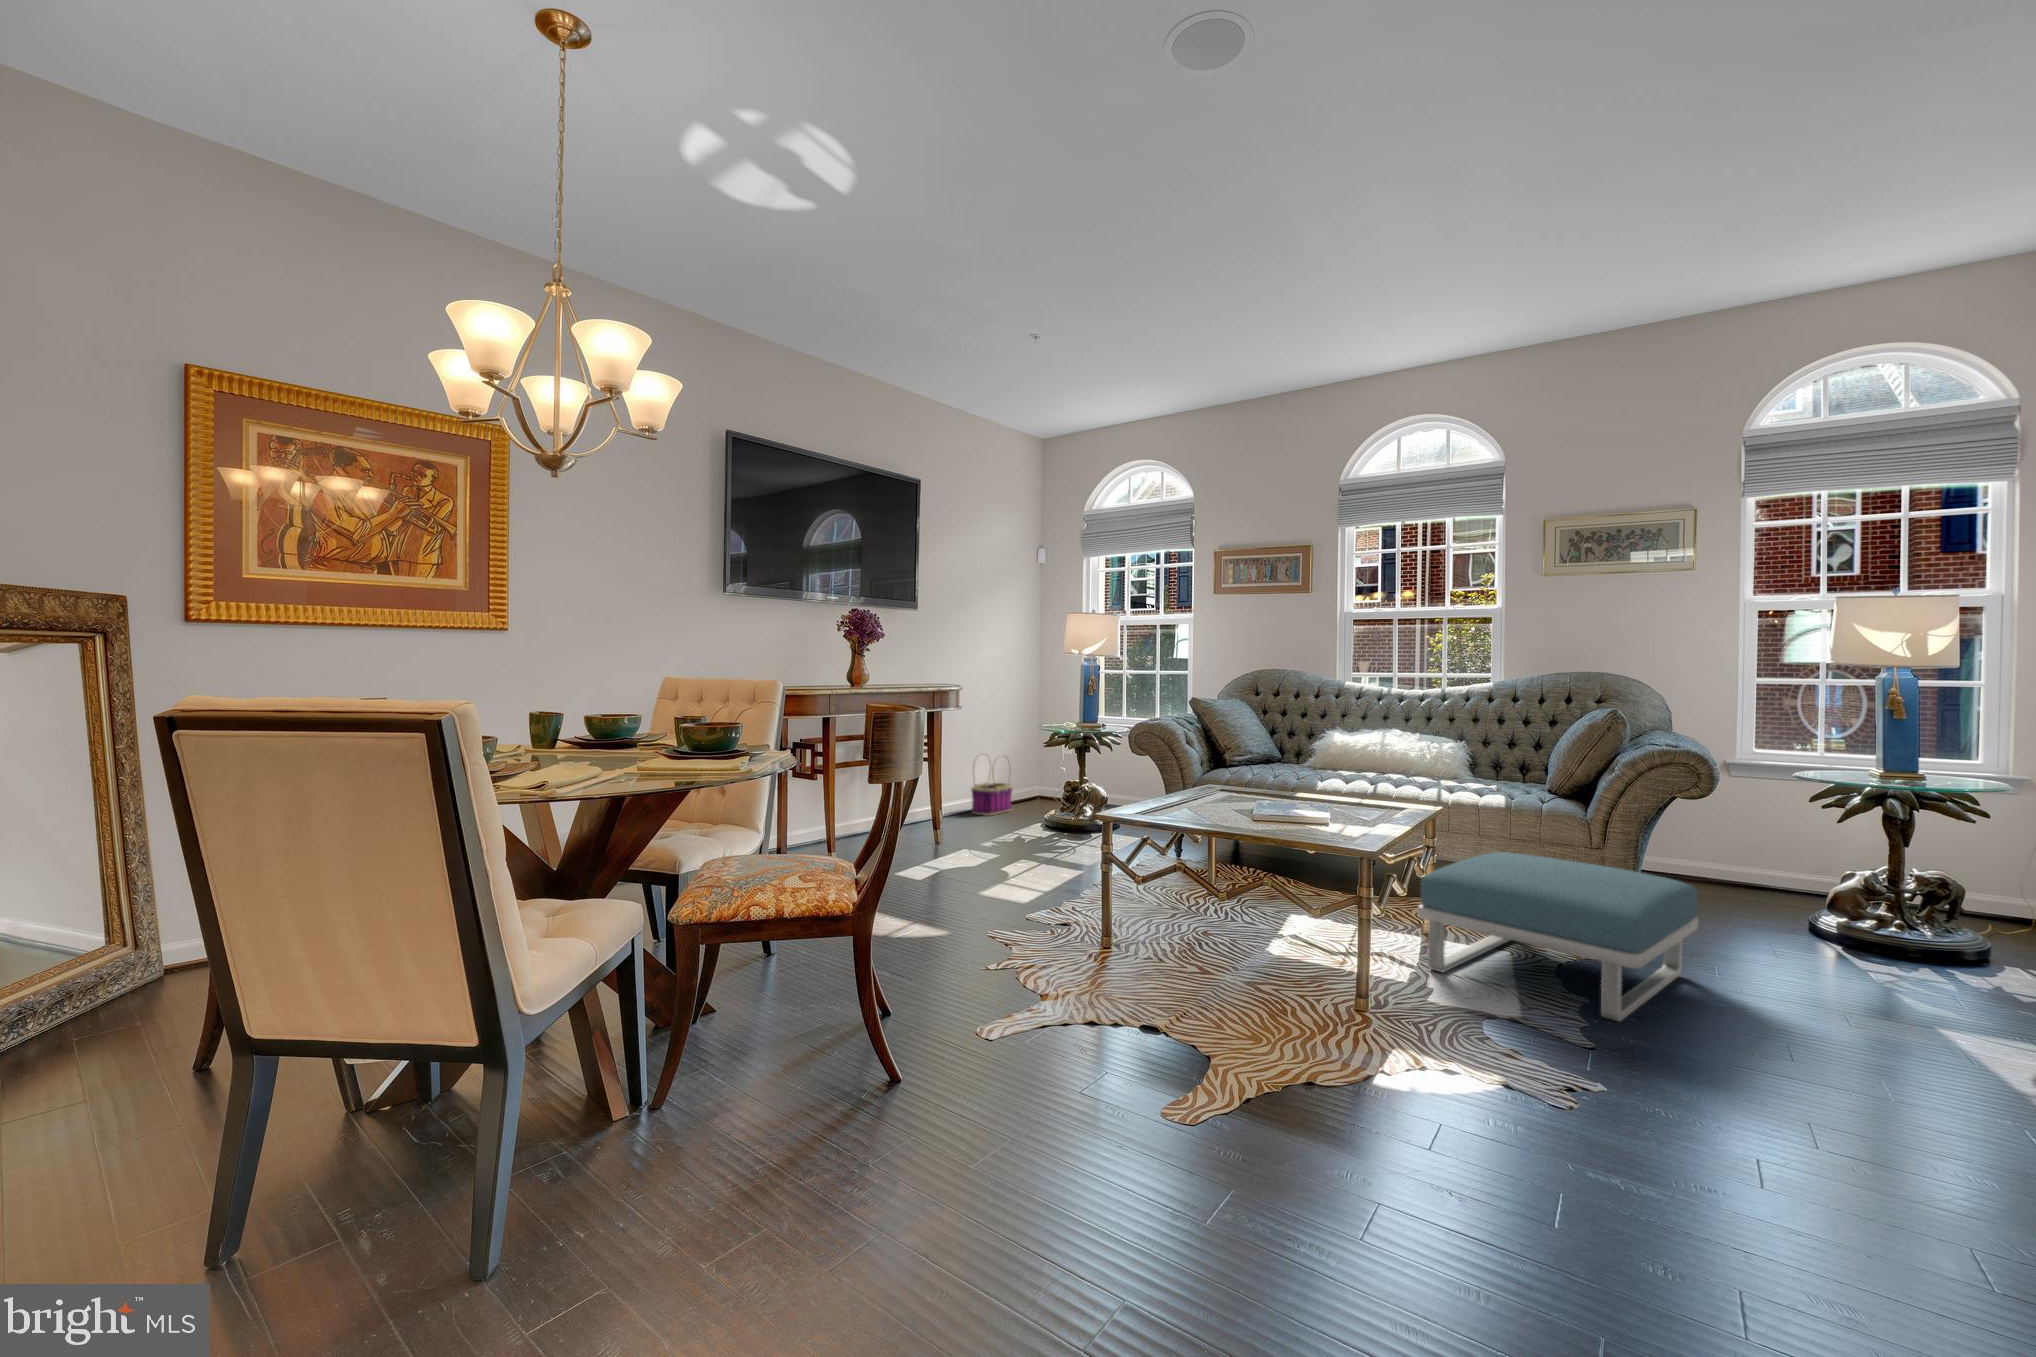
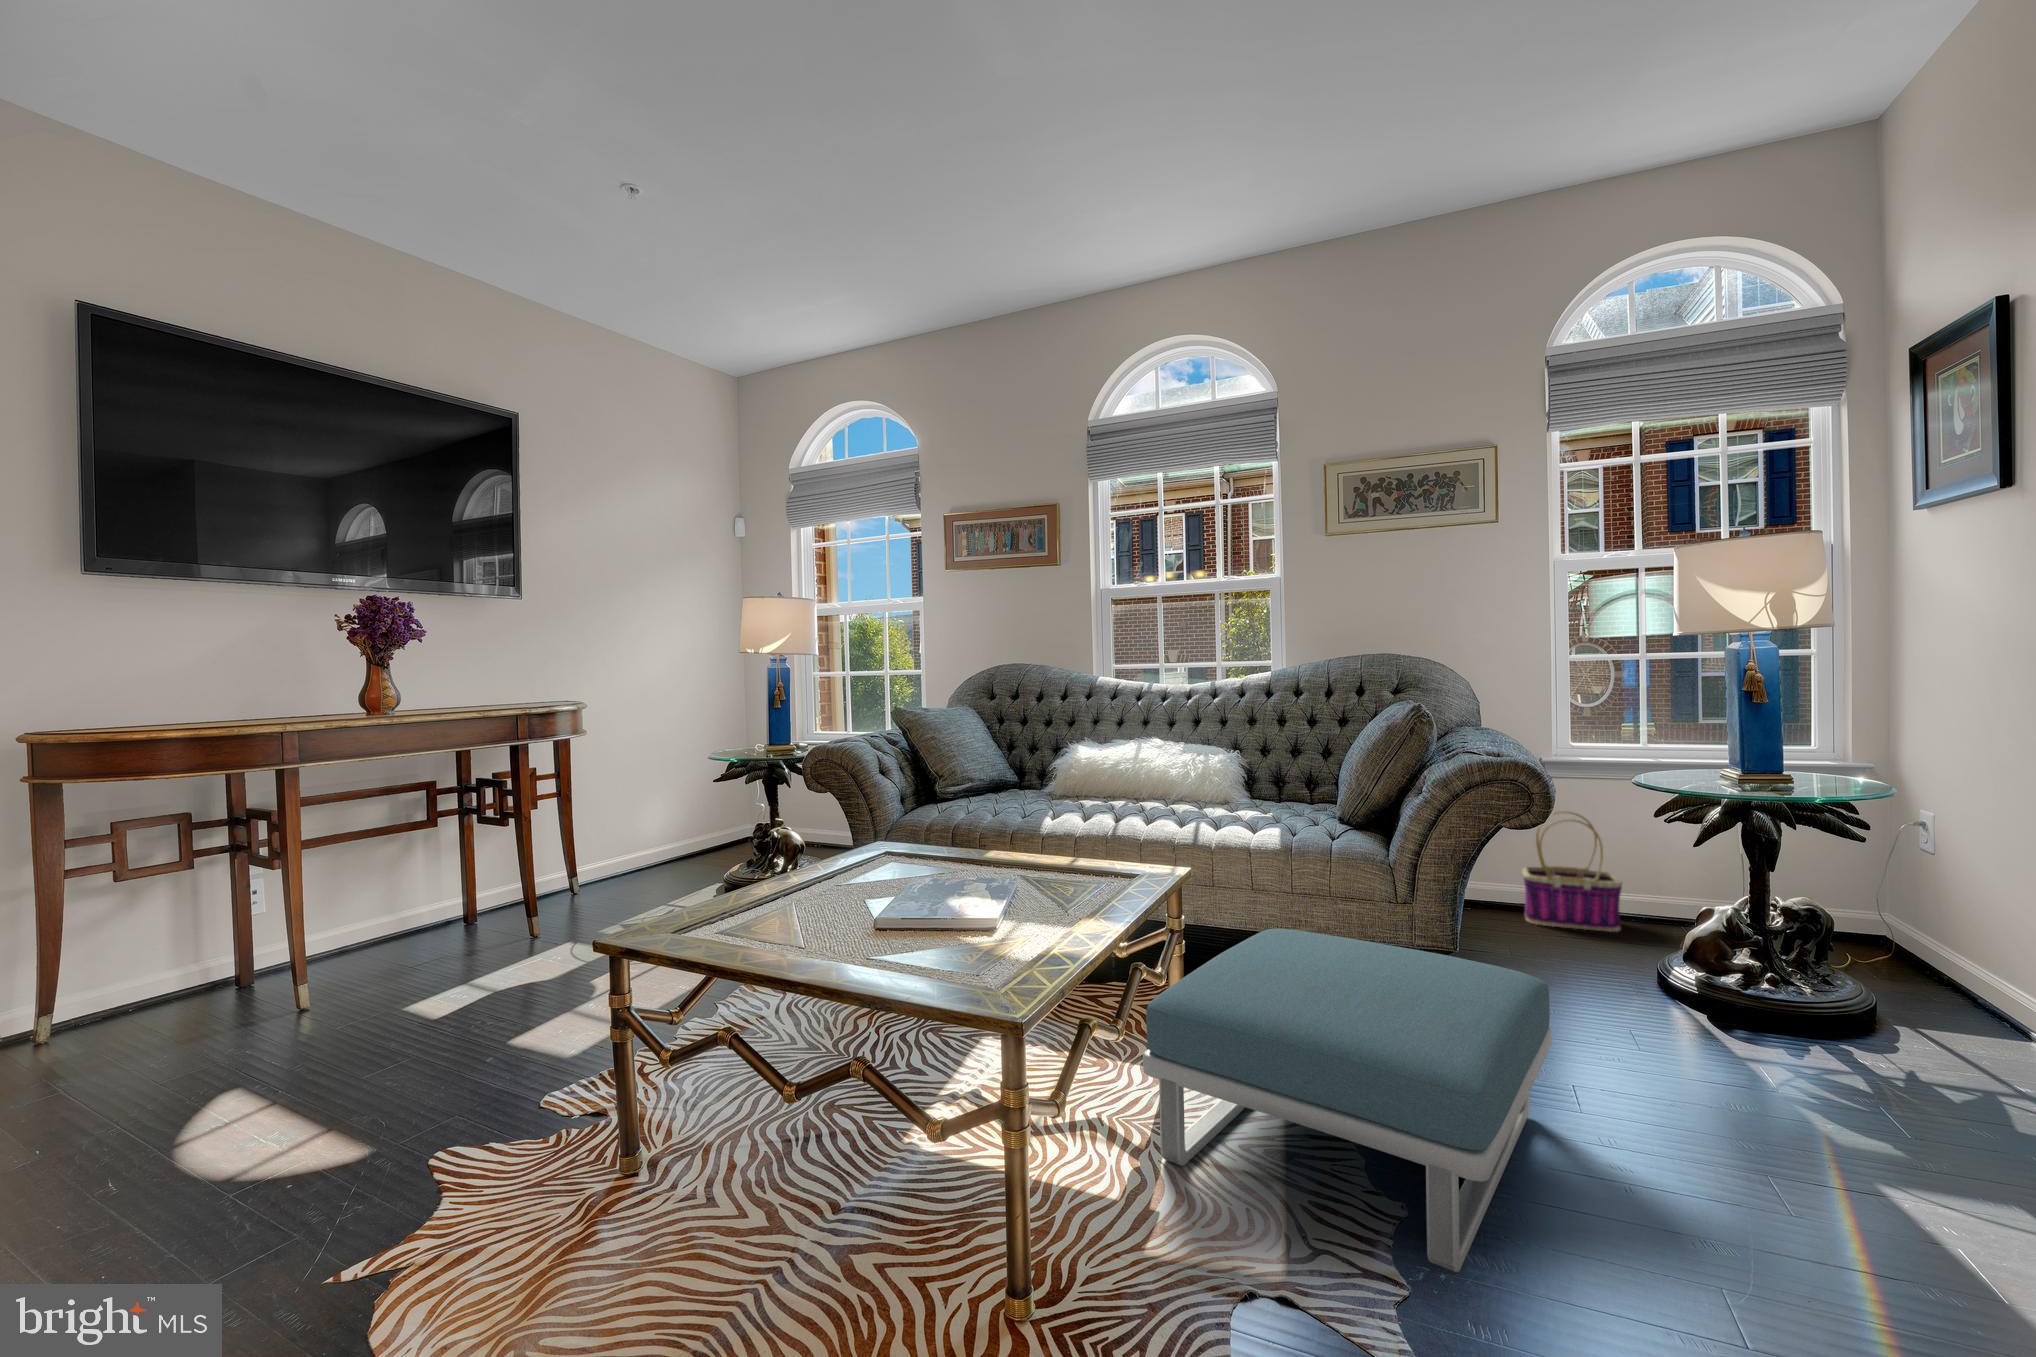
basket: present [971,753,1013,816] -> present [1522,811,1622,932]

